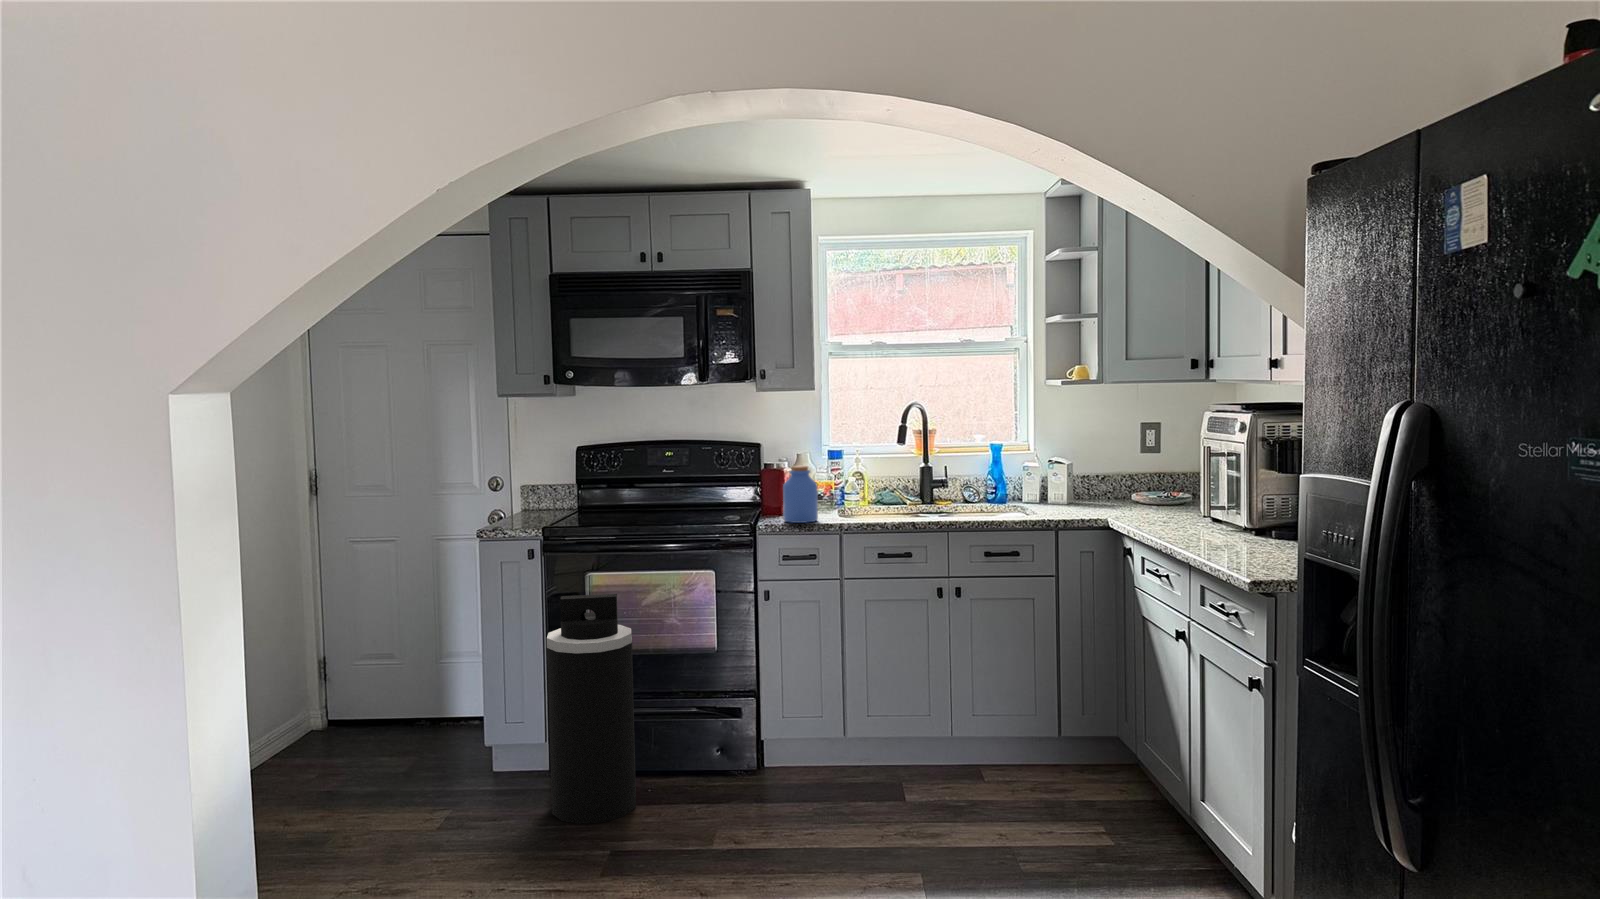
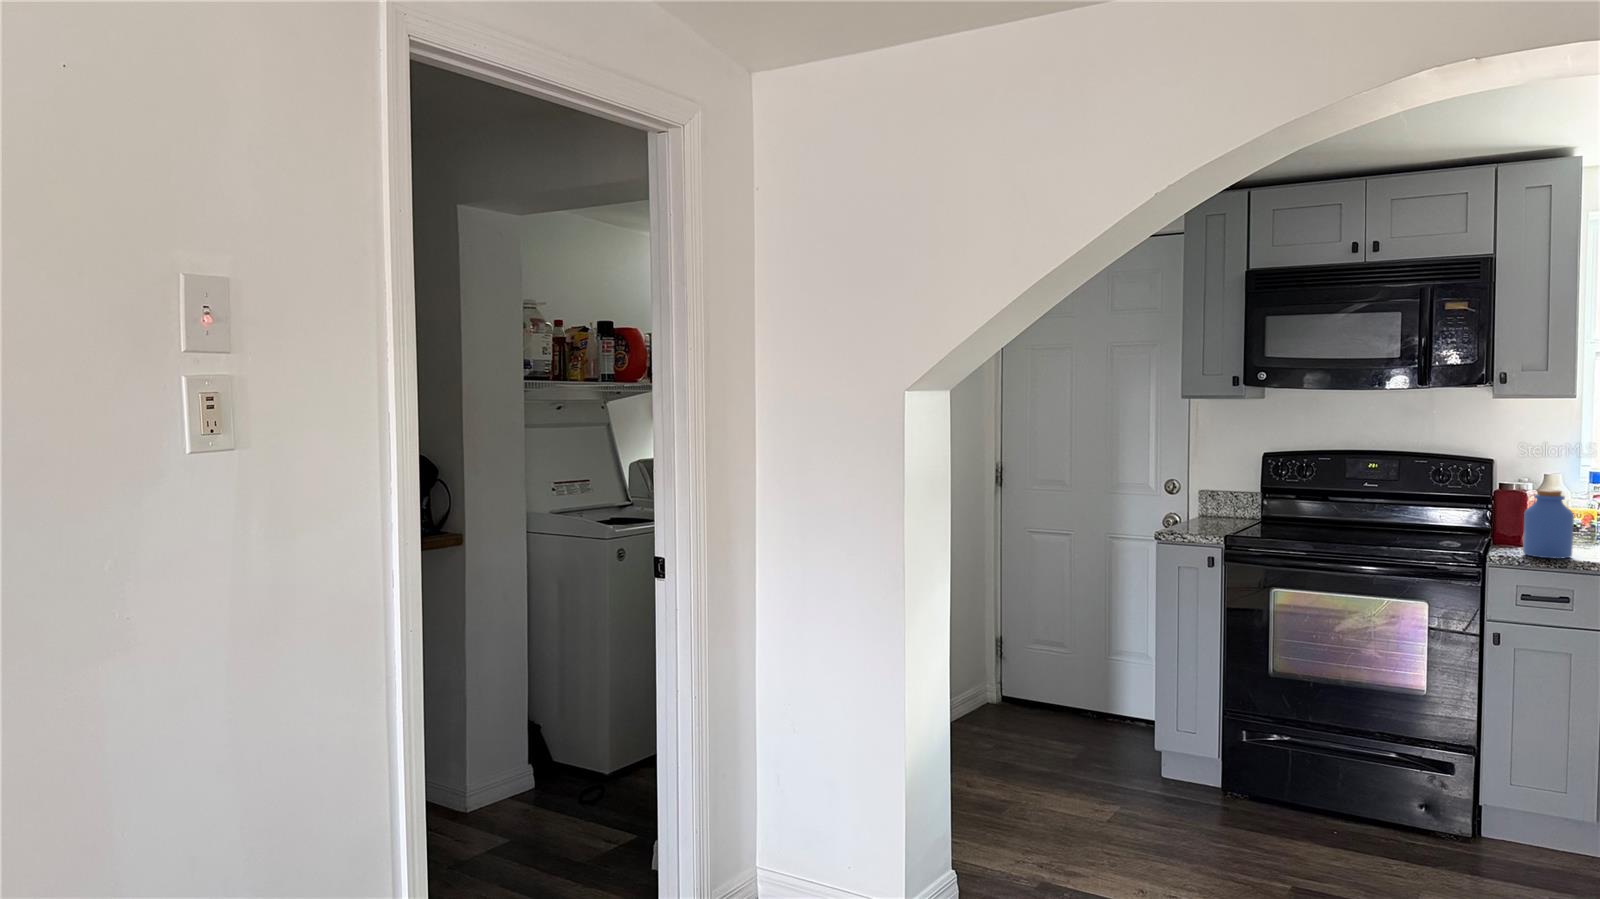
trash can: present [547,594,636,824] -> none [1225,609,1323,851]

